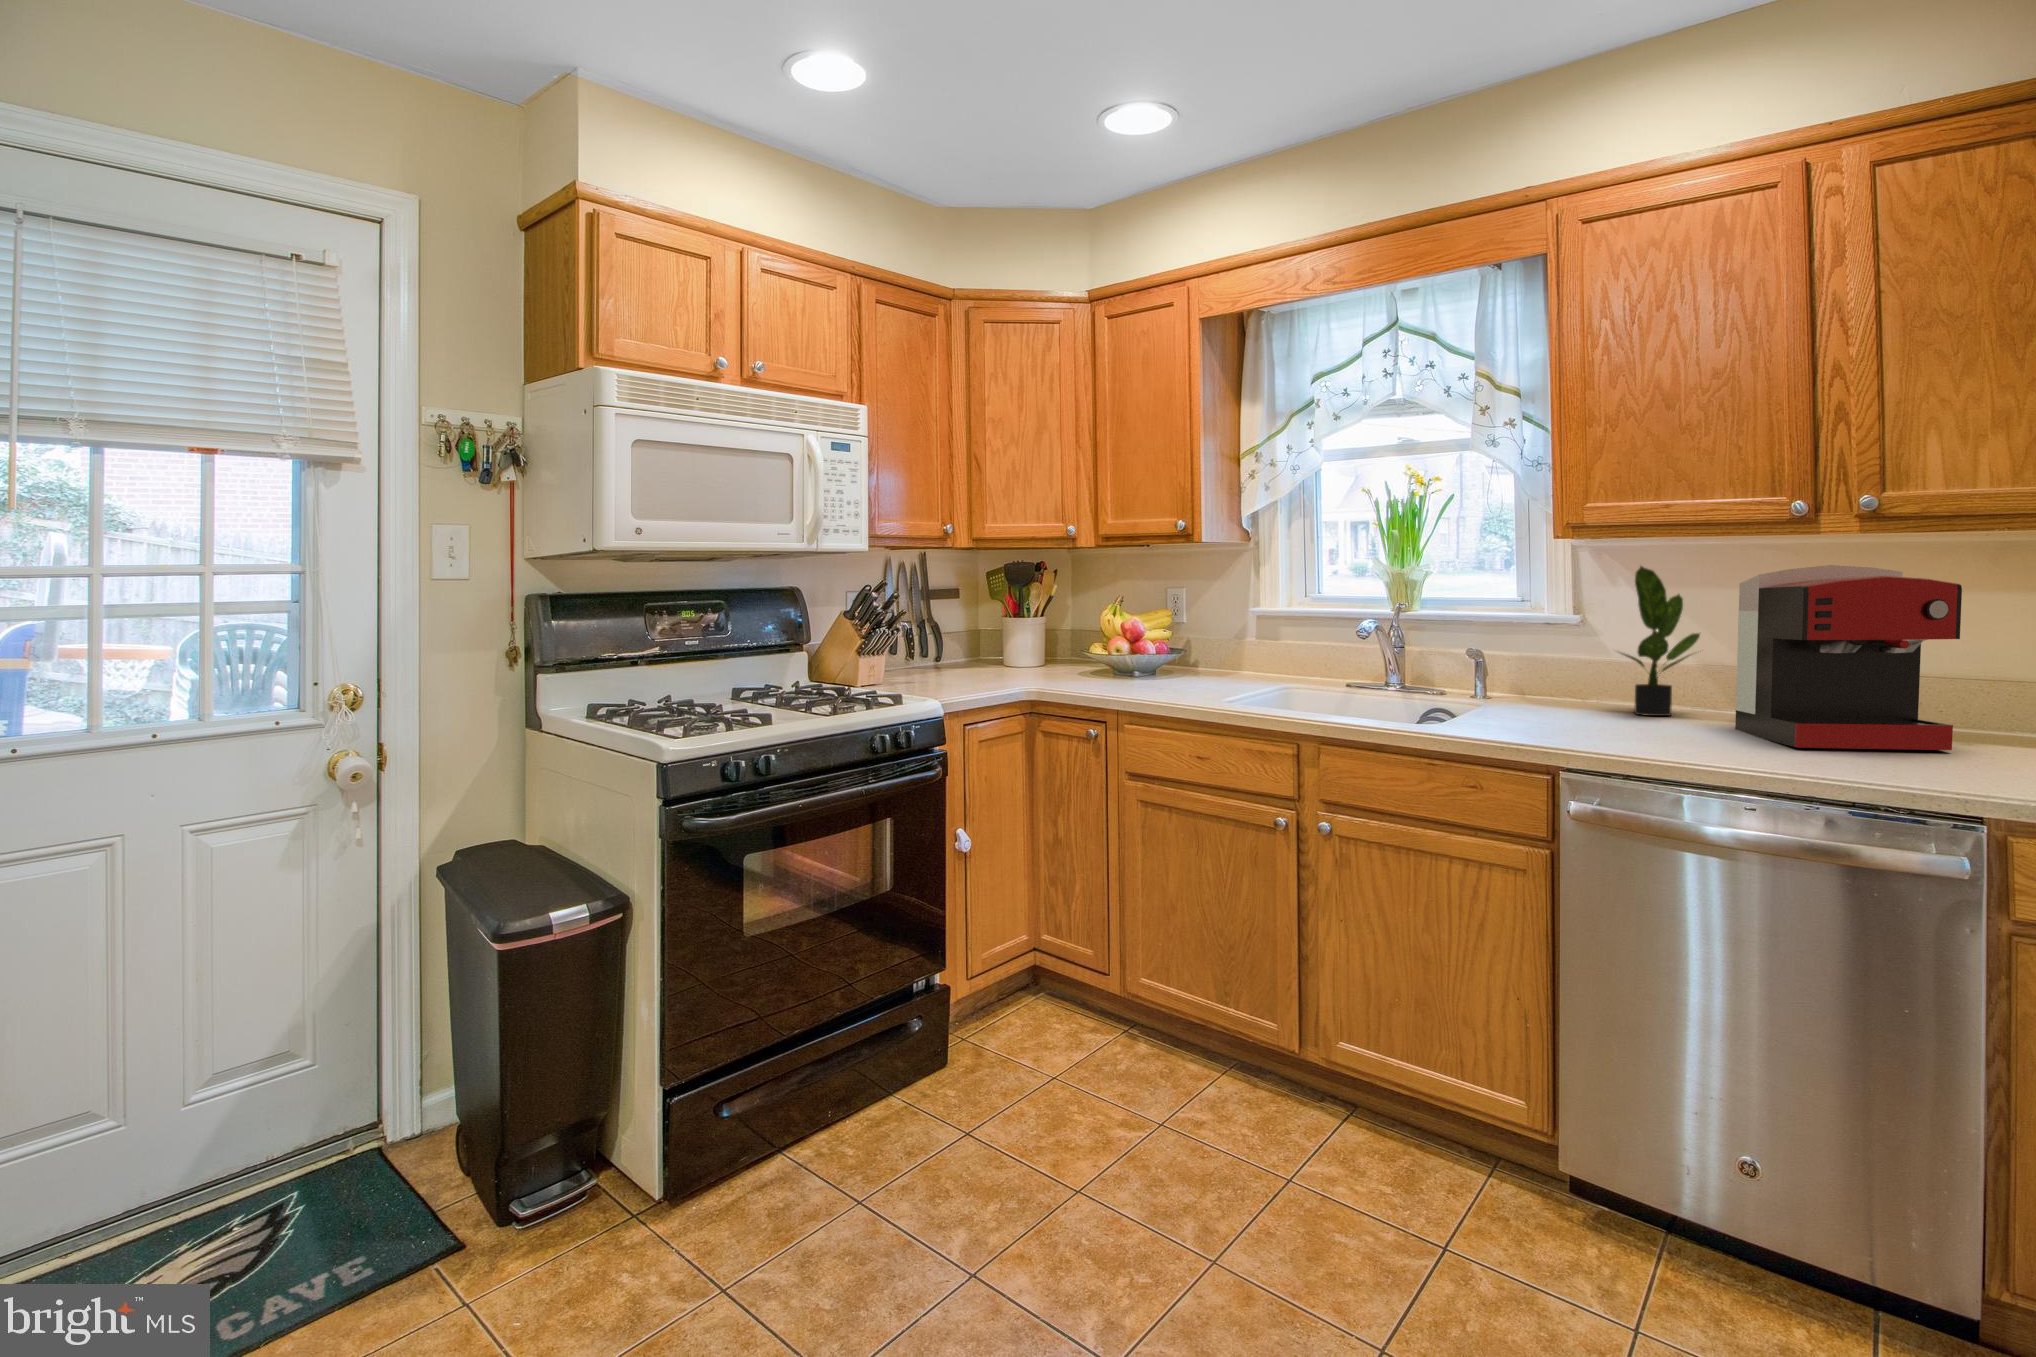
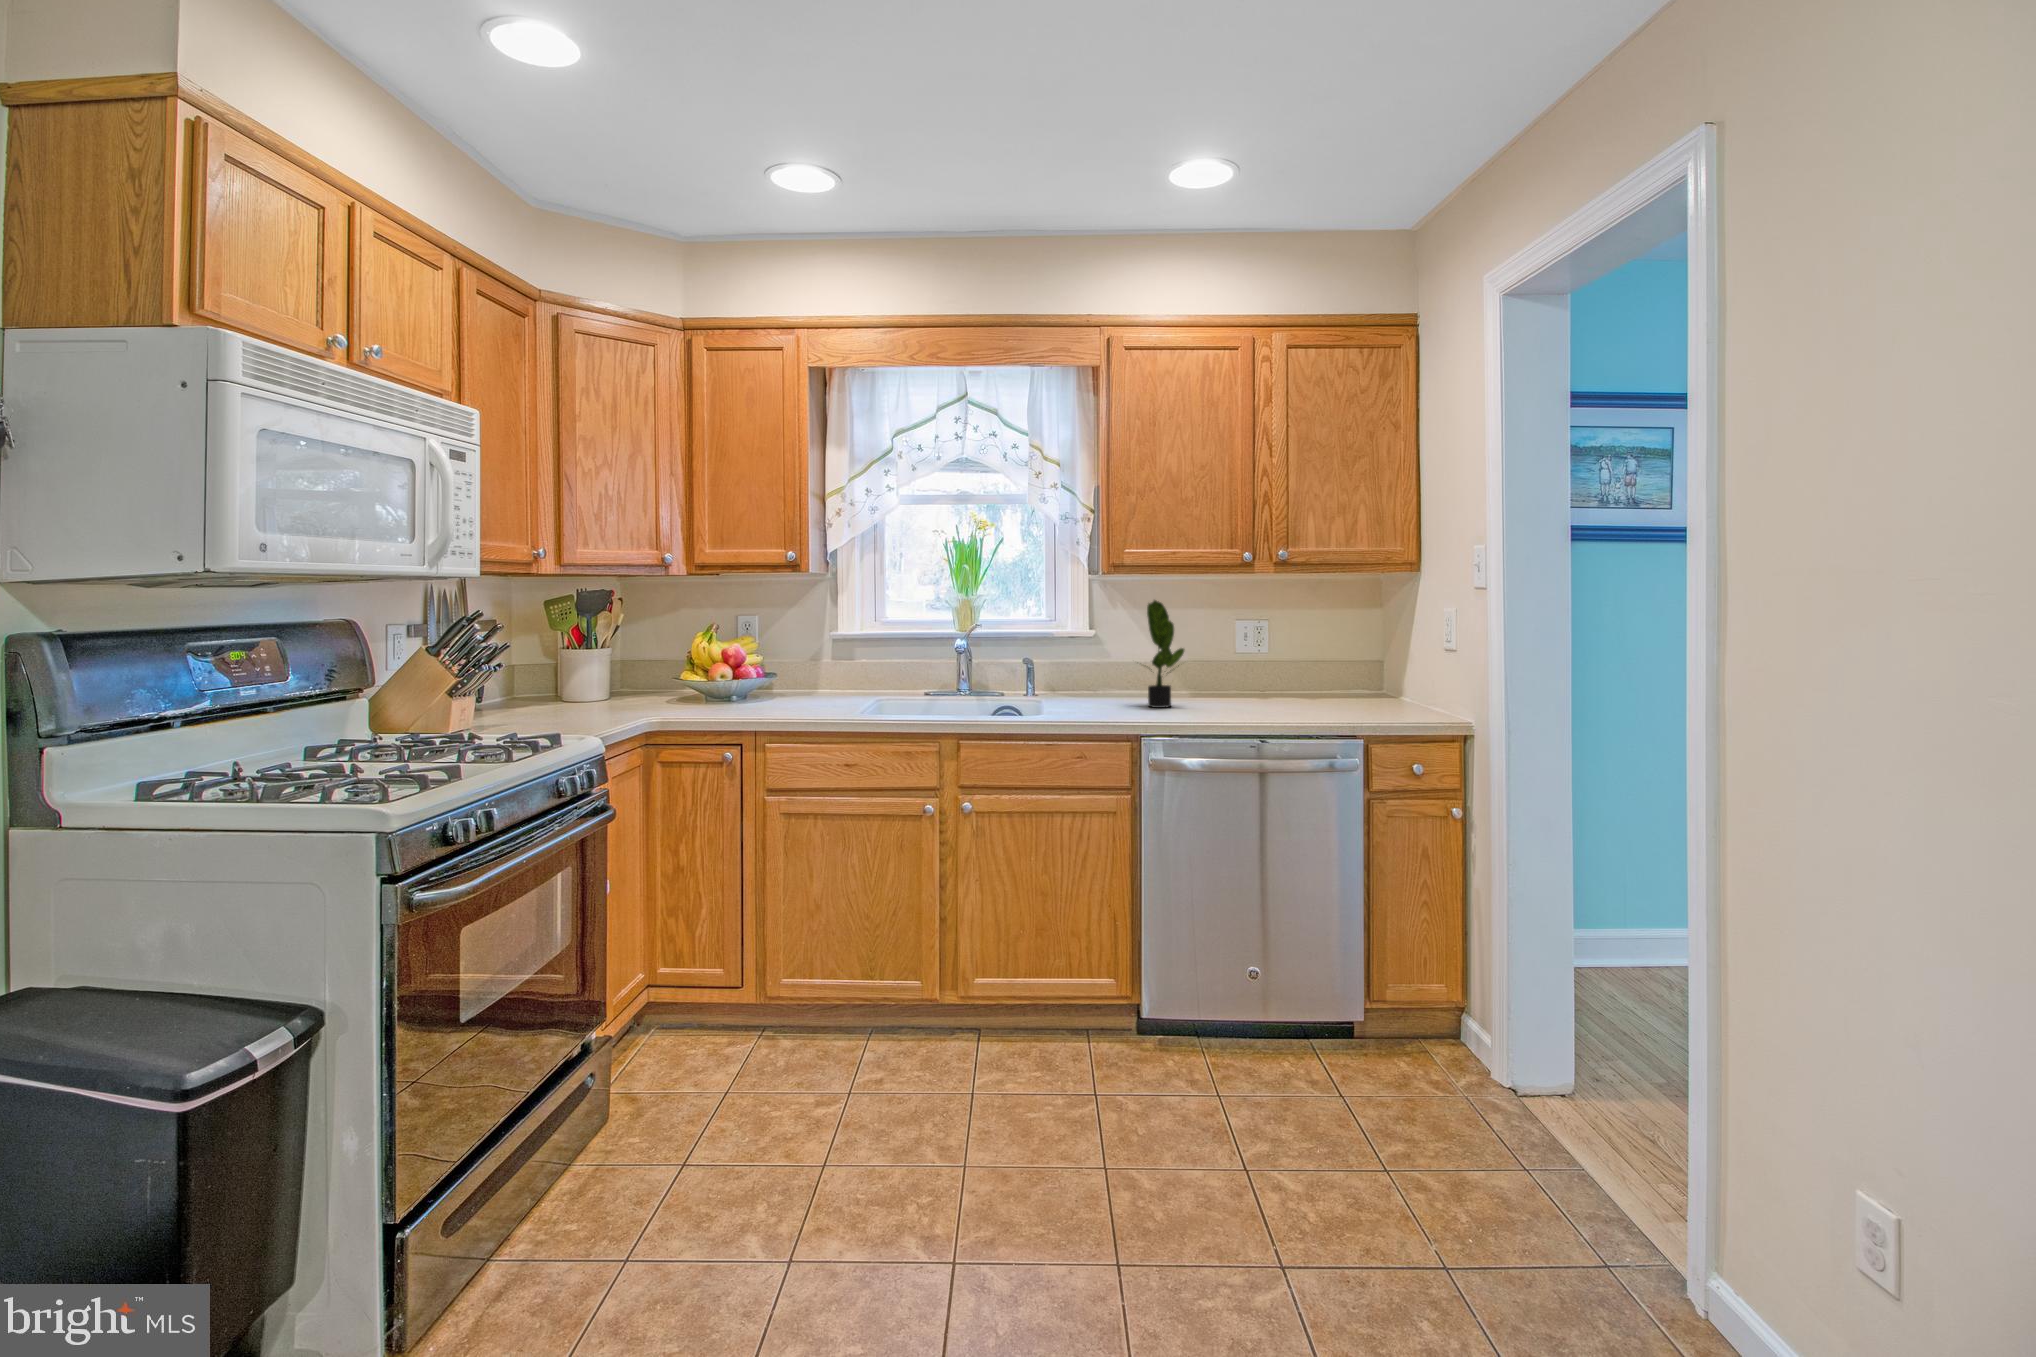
coffee maker: present [1735,565,1962,750] -> none [1216,601,1339,720]

